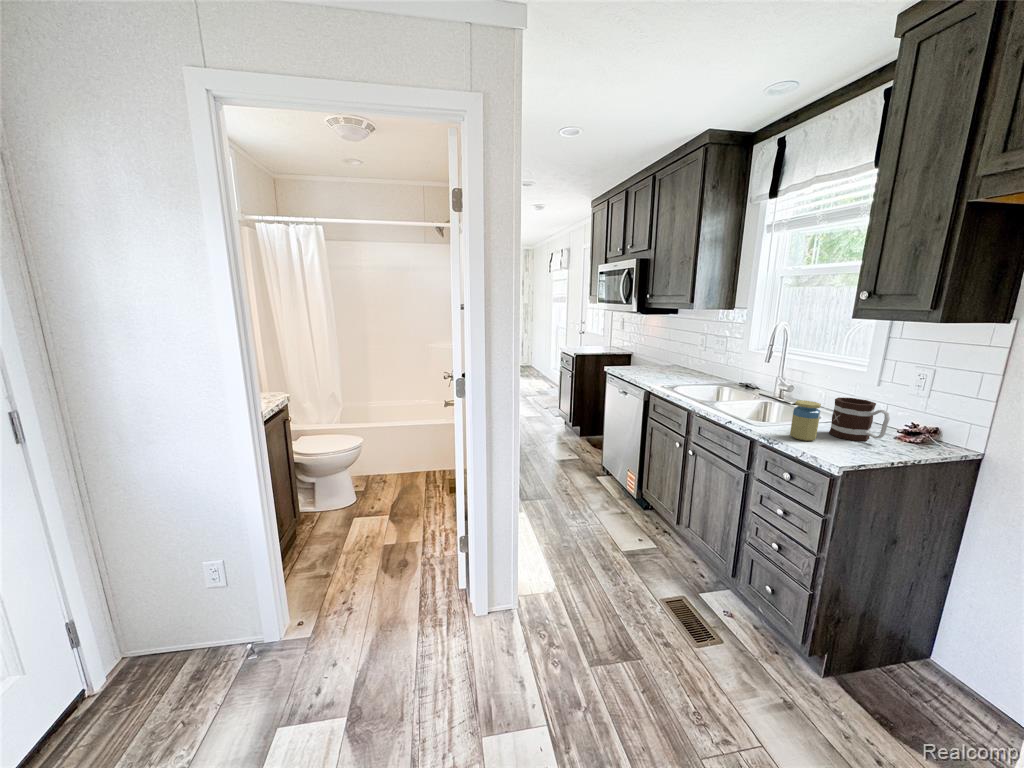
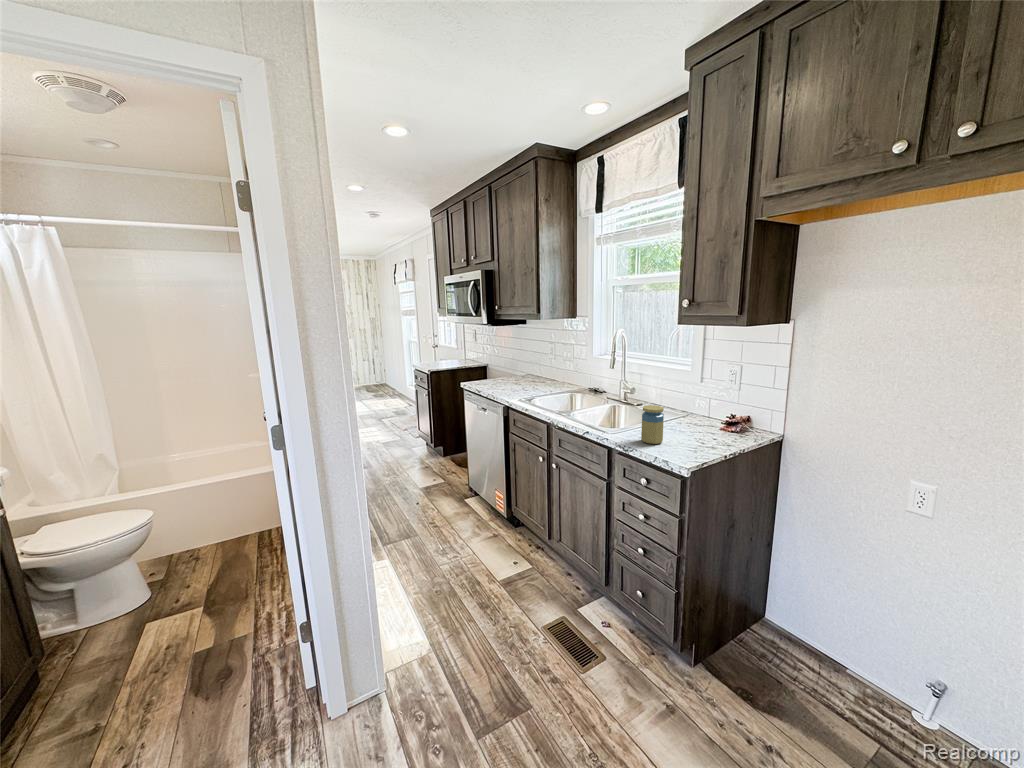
mug: present [829,397,890,441] -> none [671,397,717,438]

